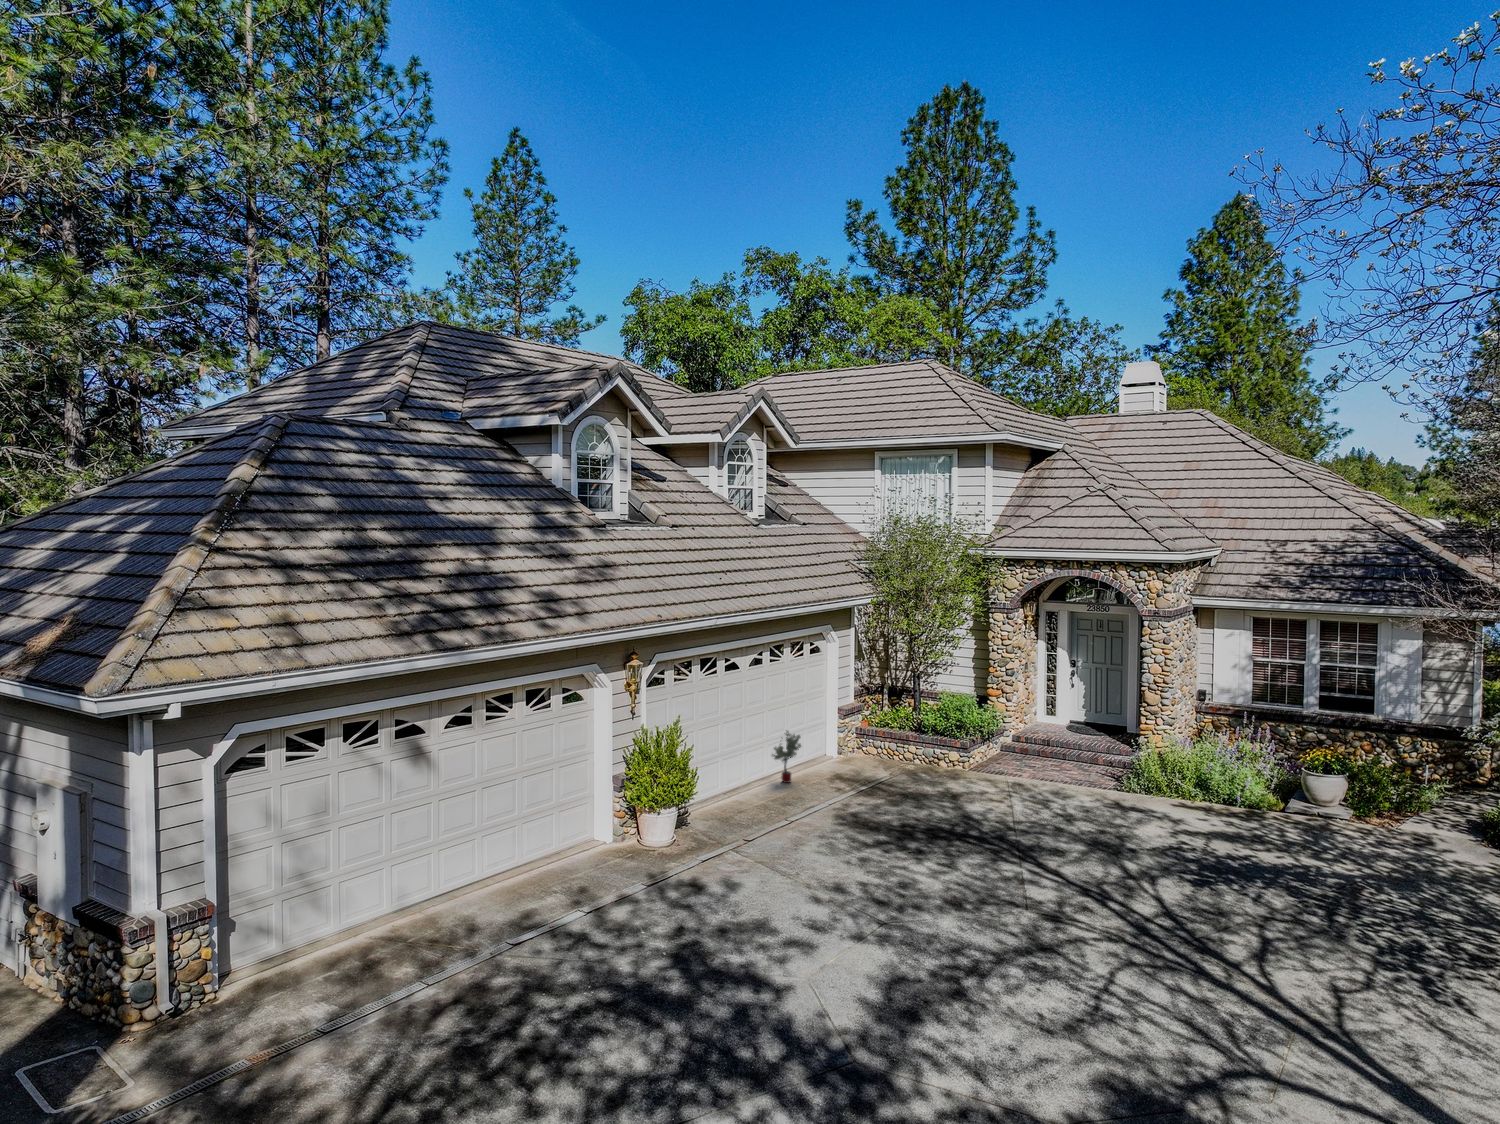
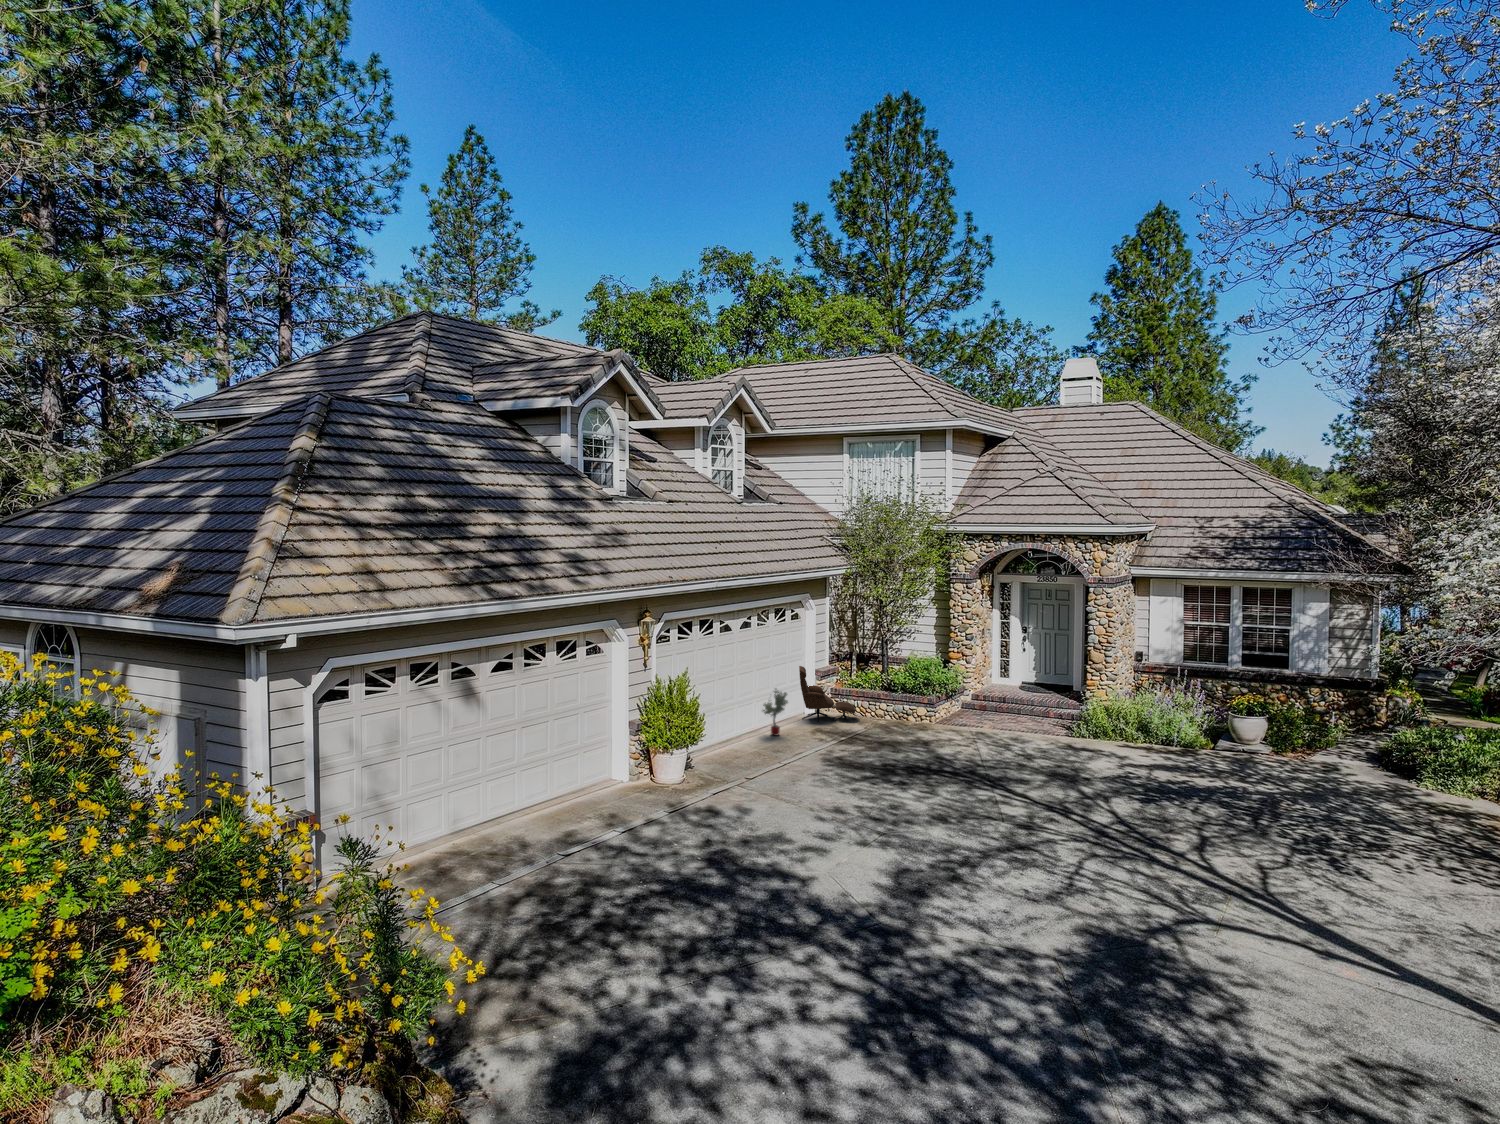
lounge chair: none [817,703,879,767] -> present [799,666,855,722]

